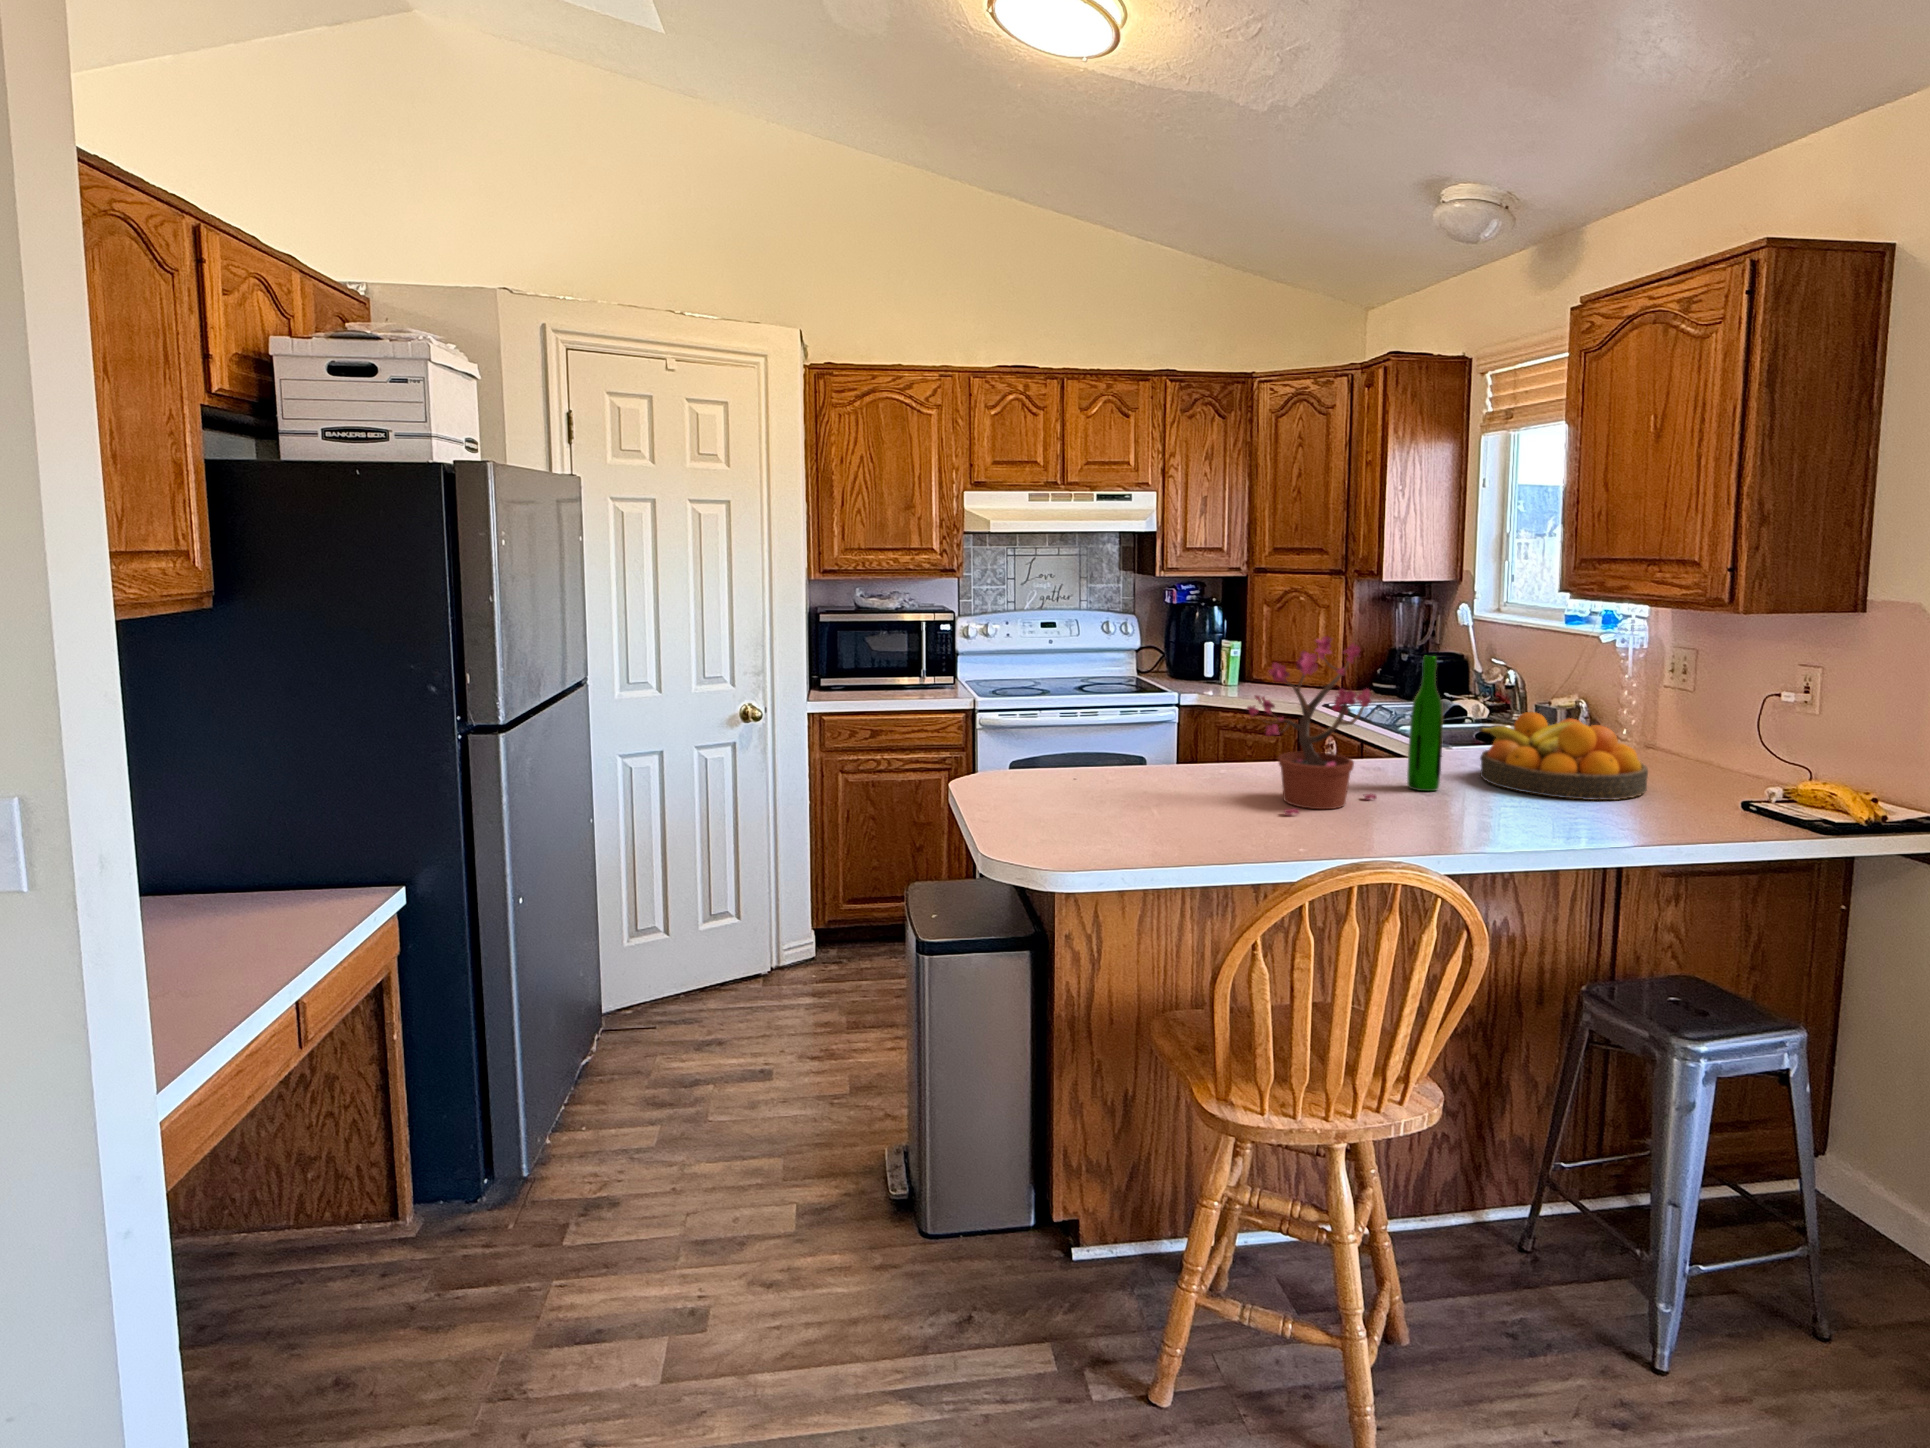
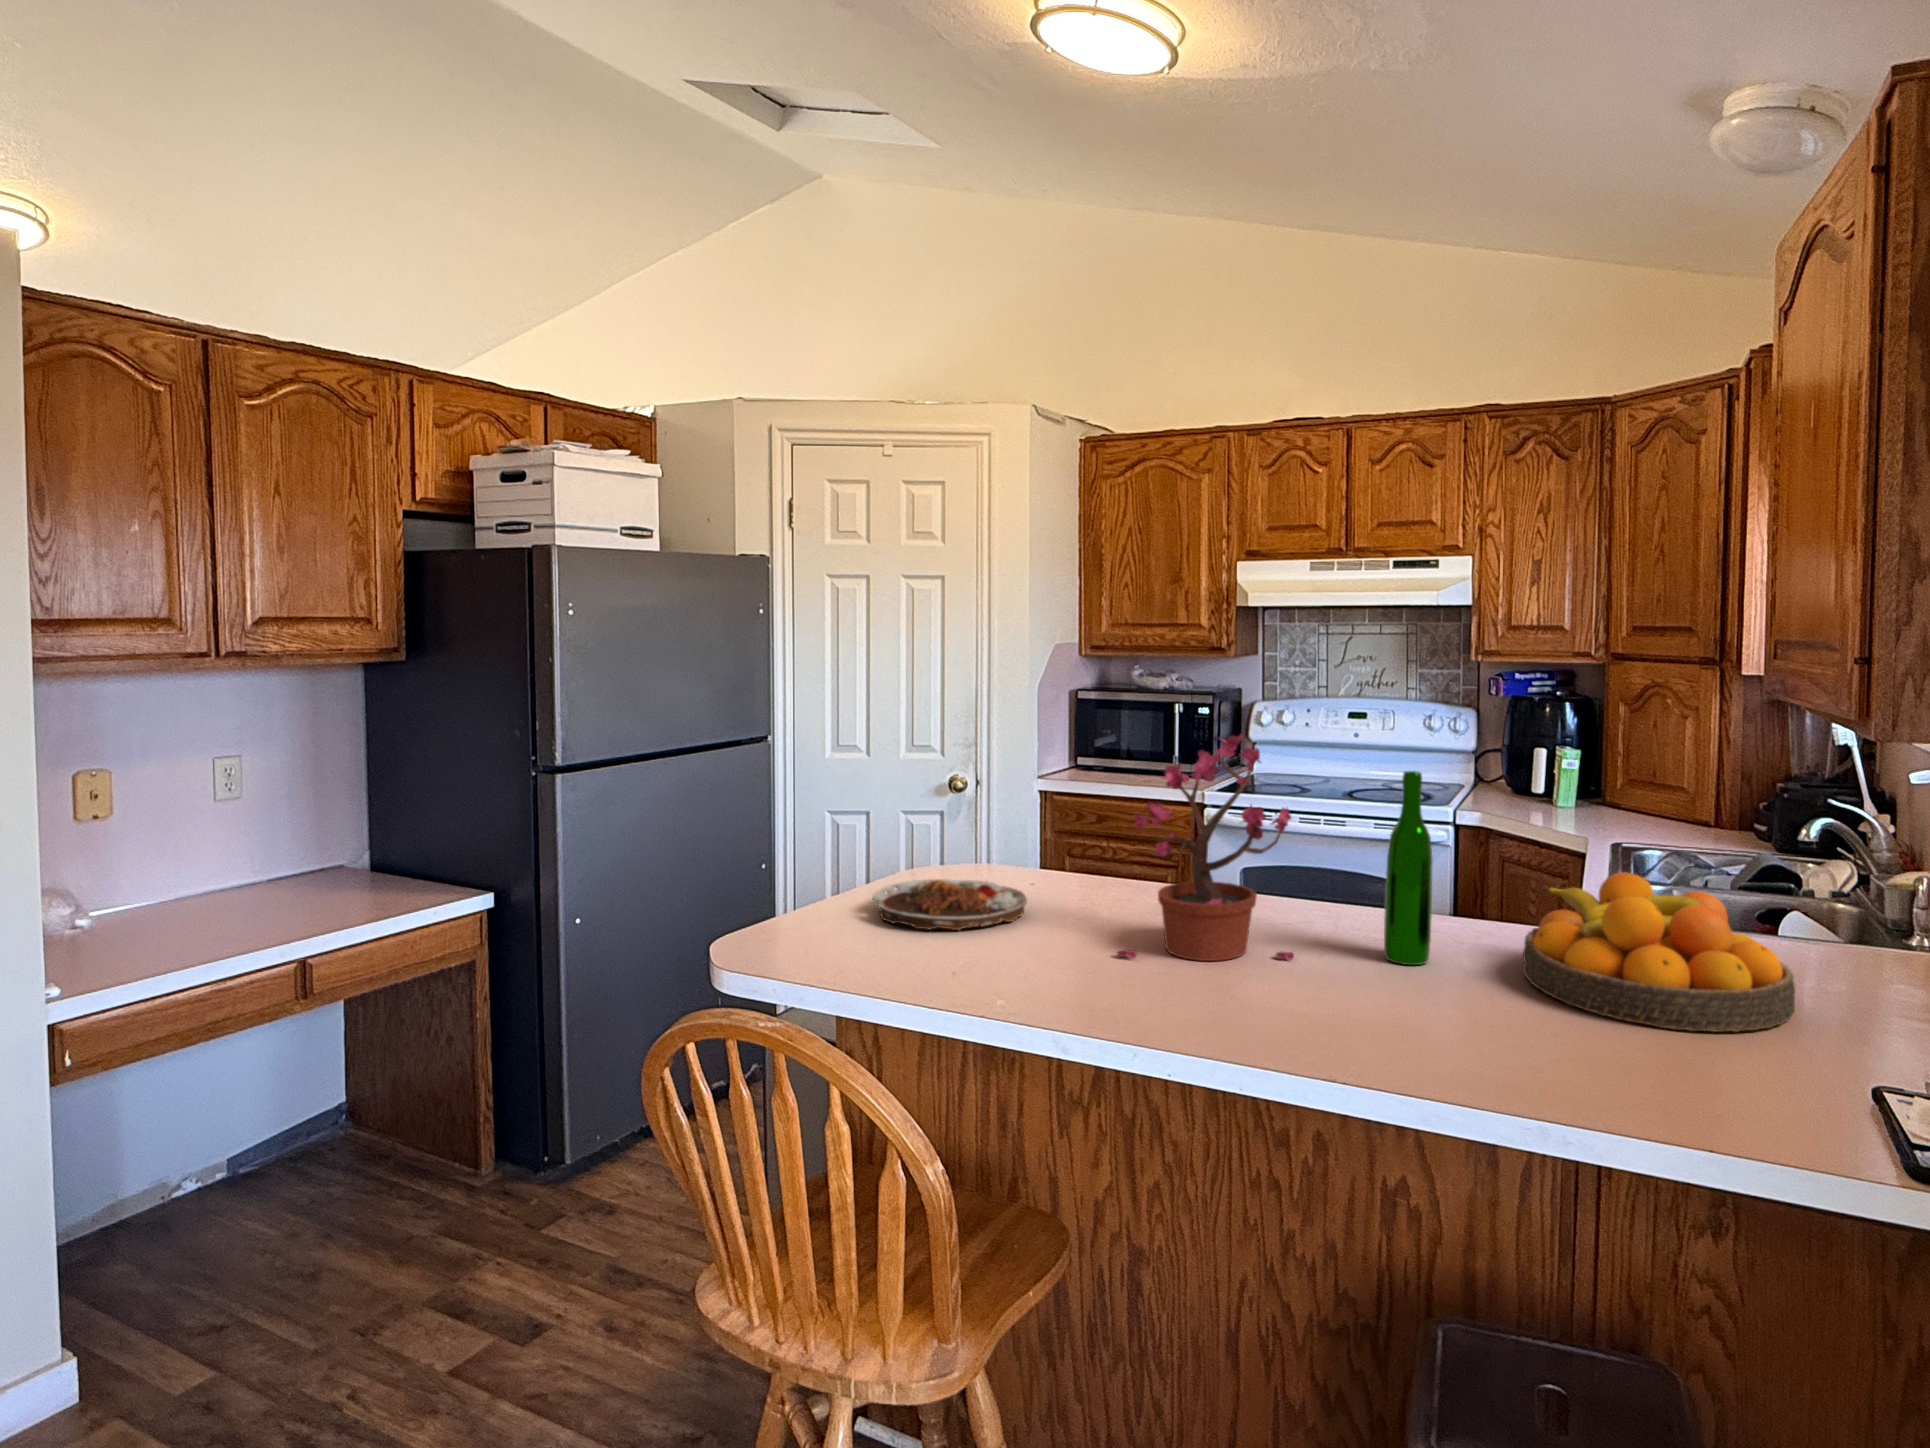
plate: none [1027,780,1164,823] -> present [872,879,1027,930]

